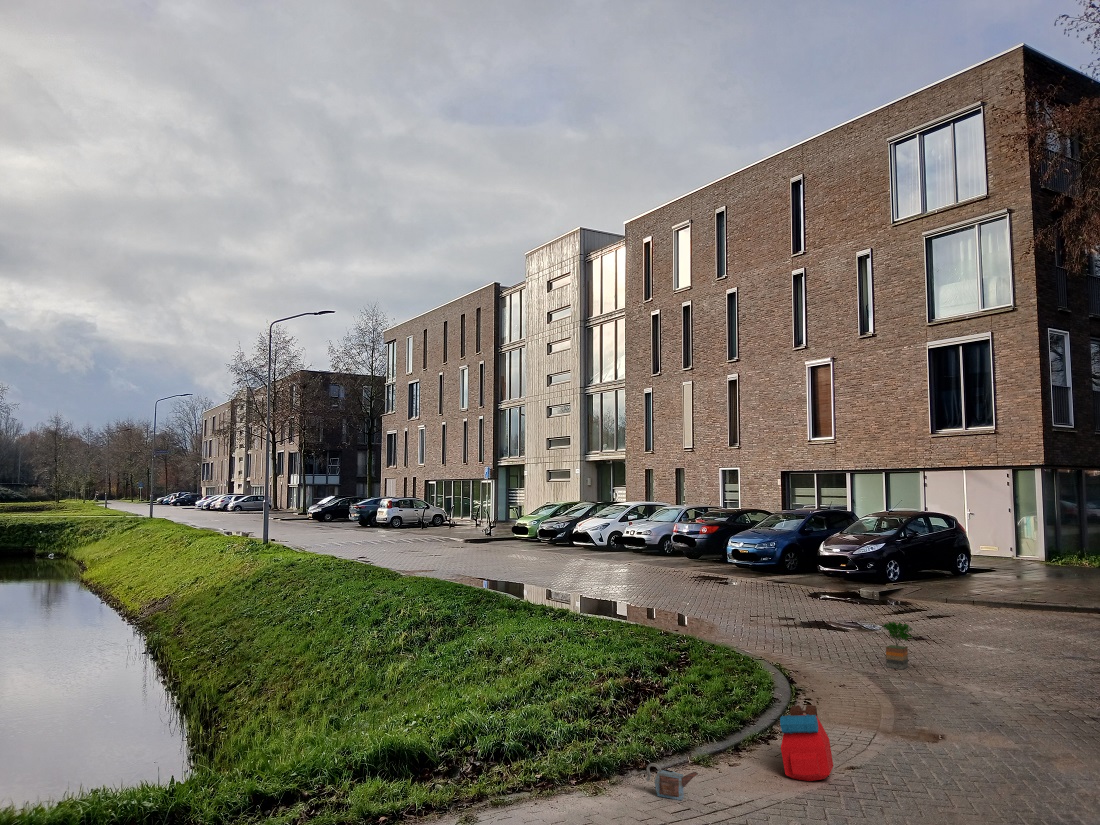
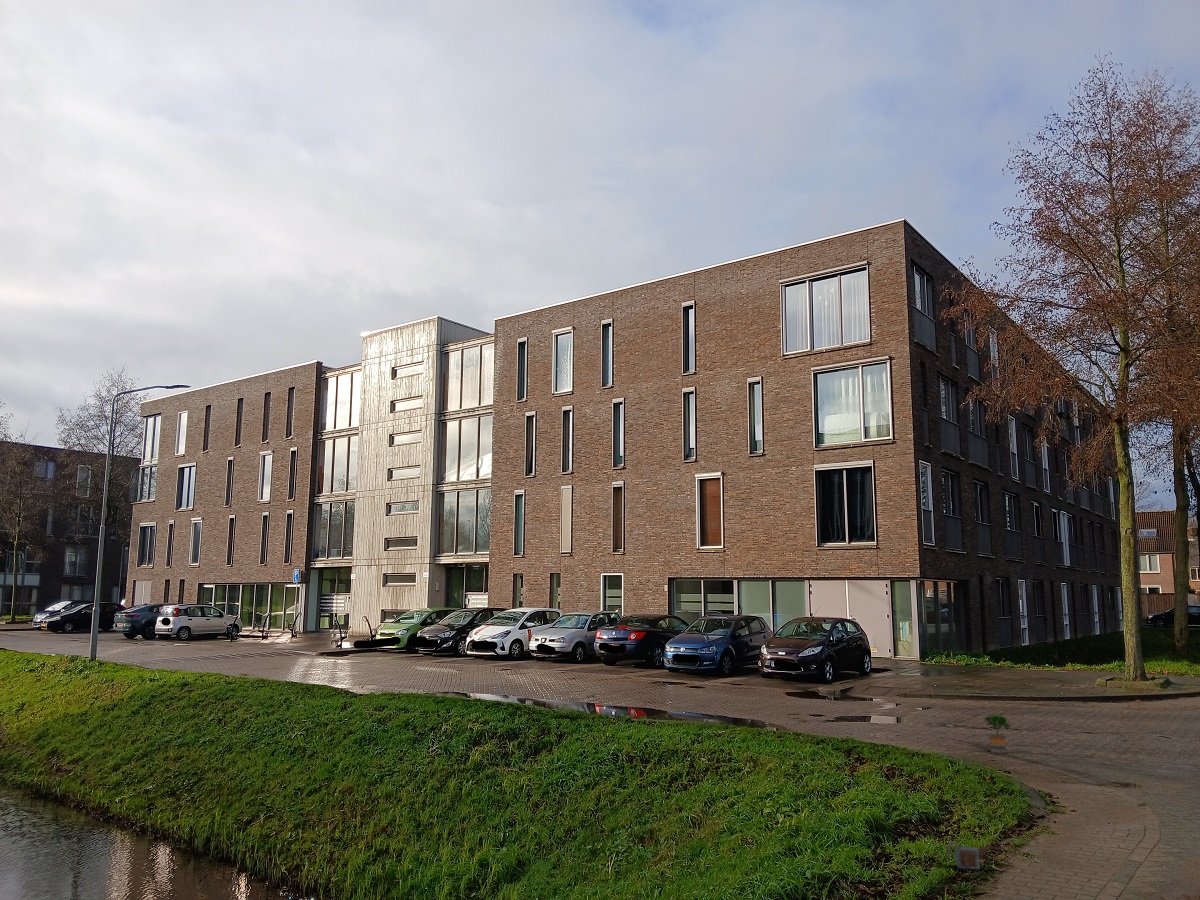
backpack: present [780,705,833,781] -> none [1095,777,1144,833]
watering can: present [646,763,698,800] -> present [947,842,990,869]

